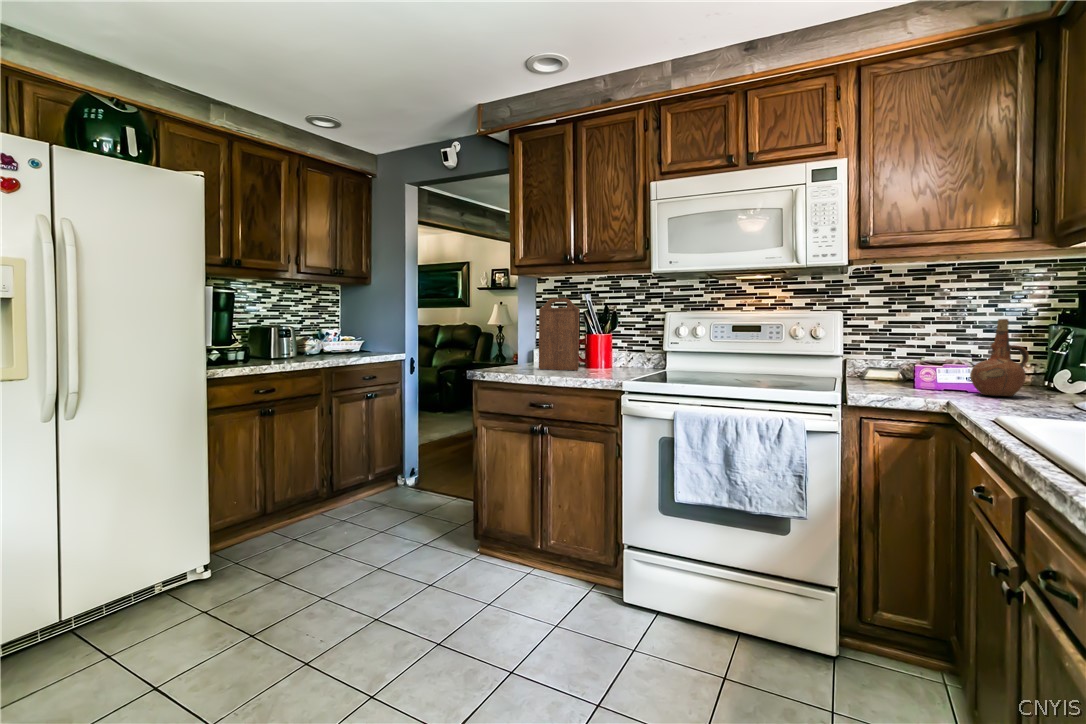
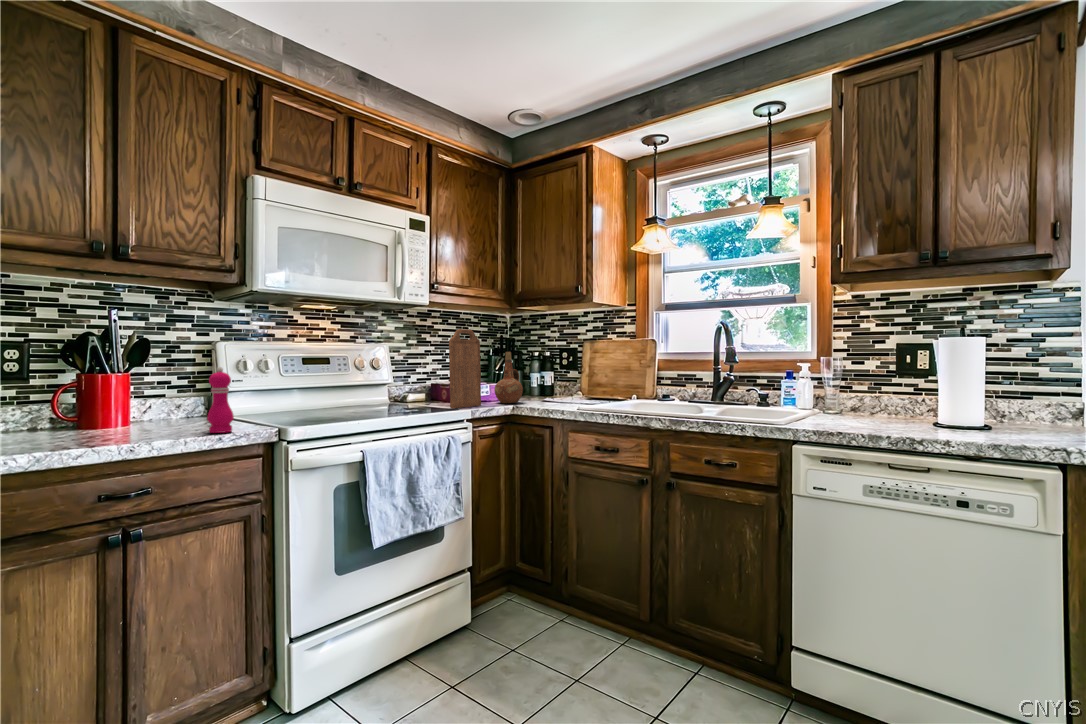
cutting board: present [539,298,579,370] -> present [449,329,481,408]
pepper mill: none [586,332,603,379] -> present [207,367,234,433]

